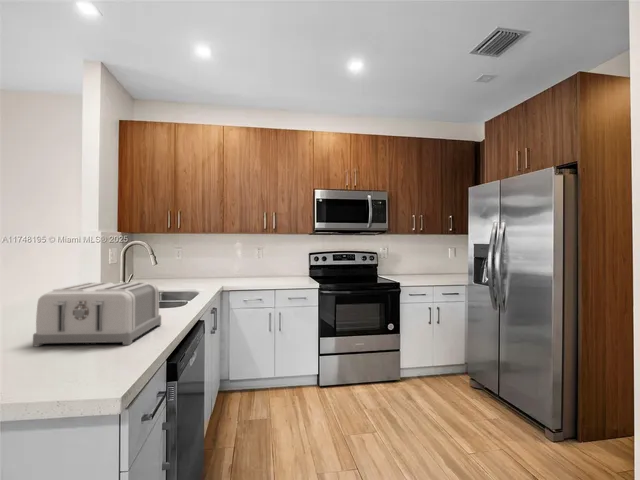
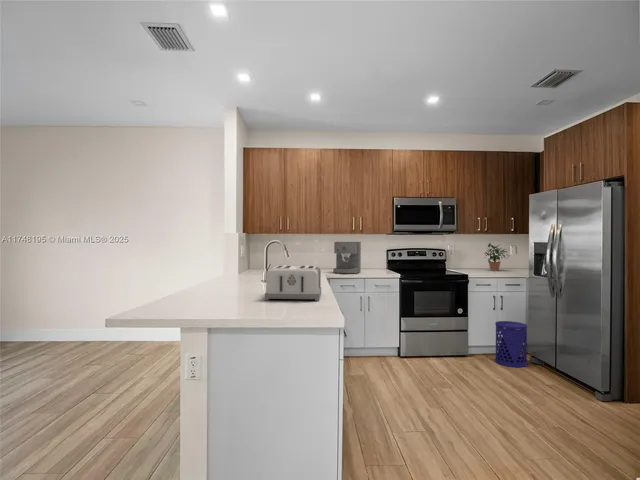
coffee maker: none [236,243,273,284] -> present [333,242,361,274]
potted plant: none [417,244,449,276] -> present [485,243,506,271]
waste bin: none [431,337,467,394] -> present [495,321,527,367]

